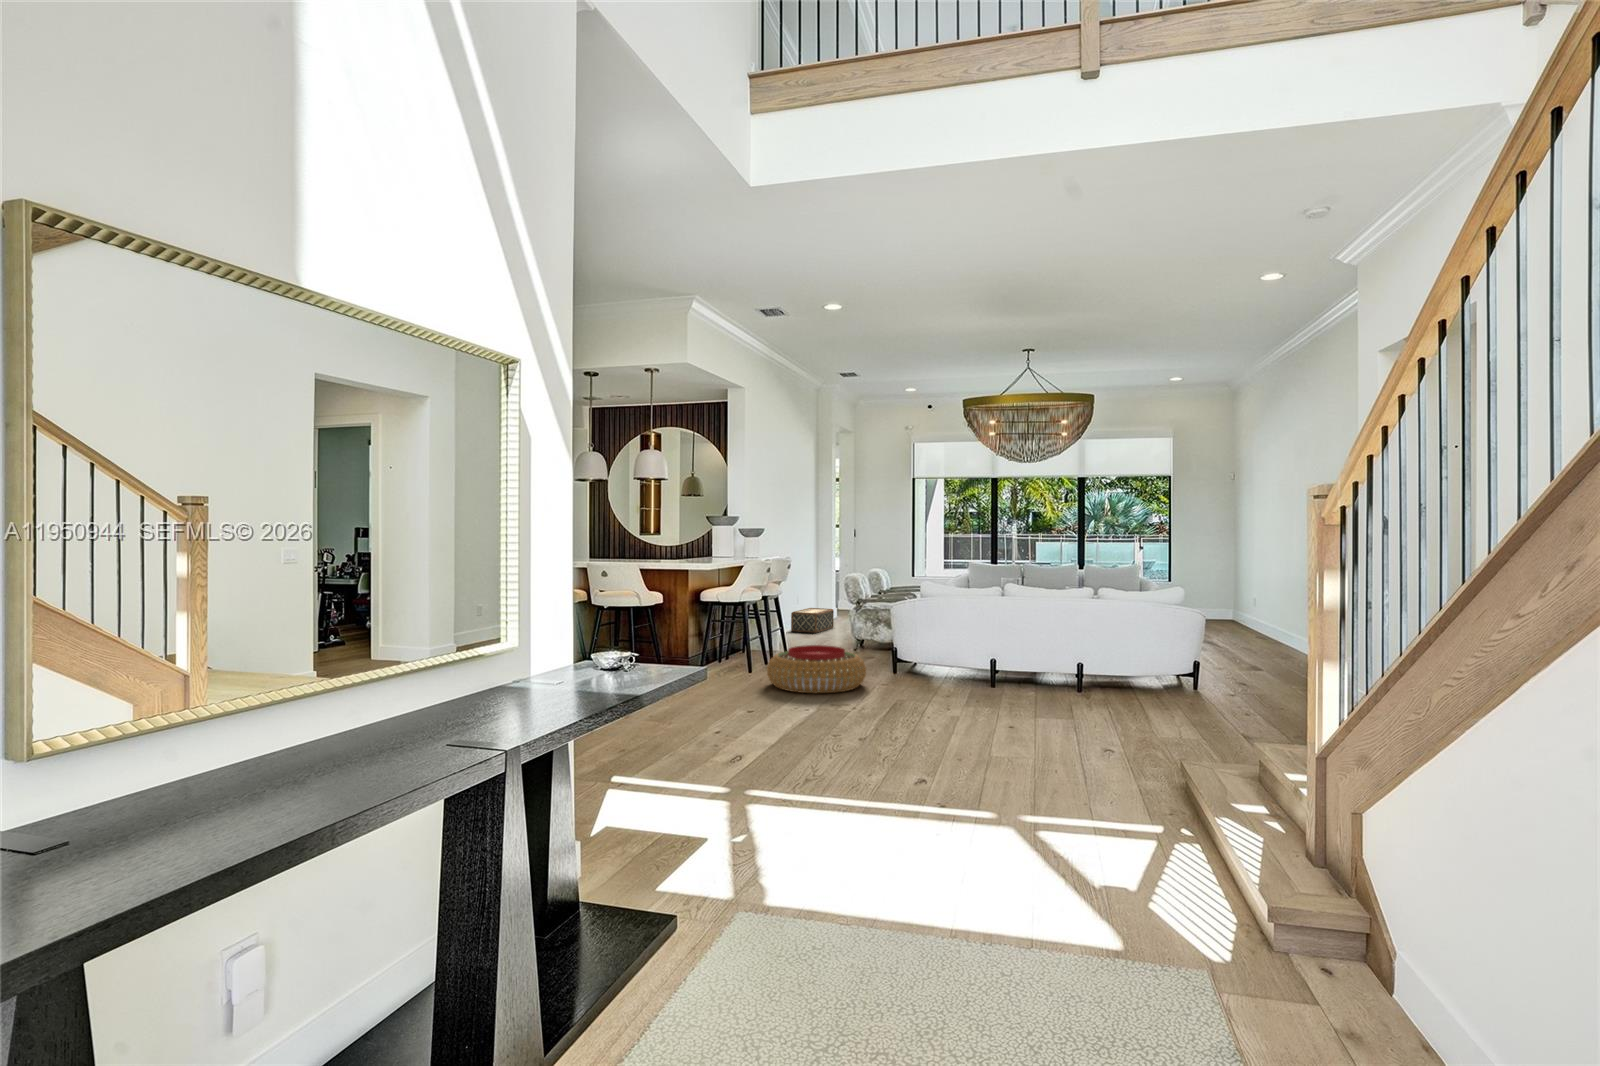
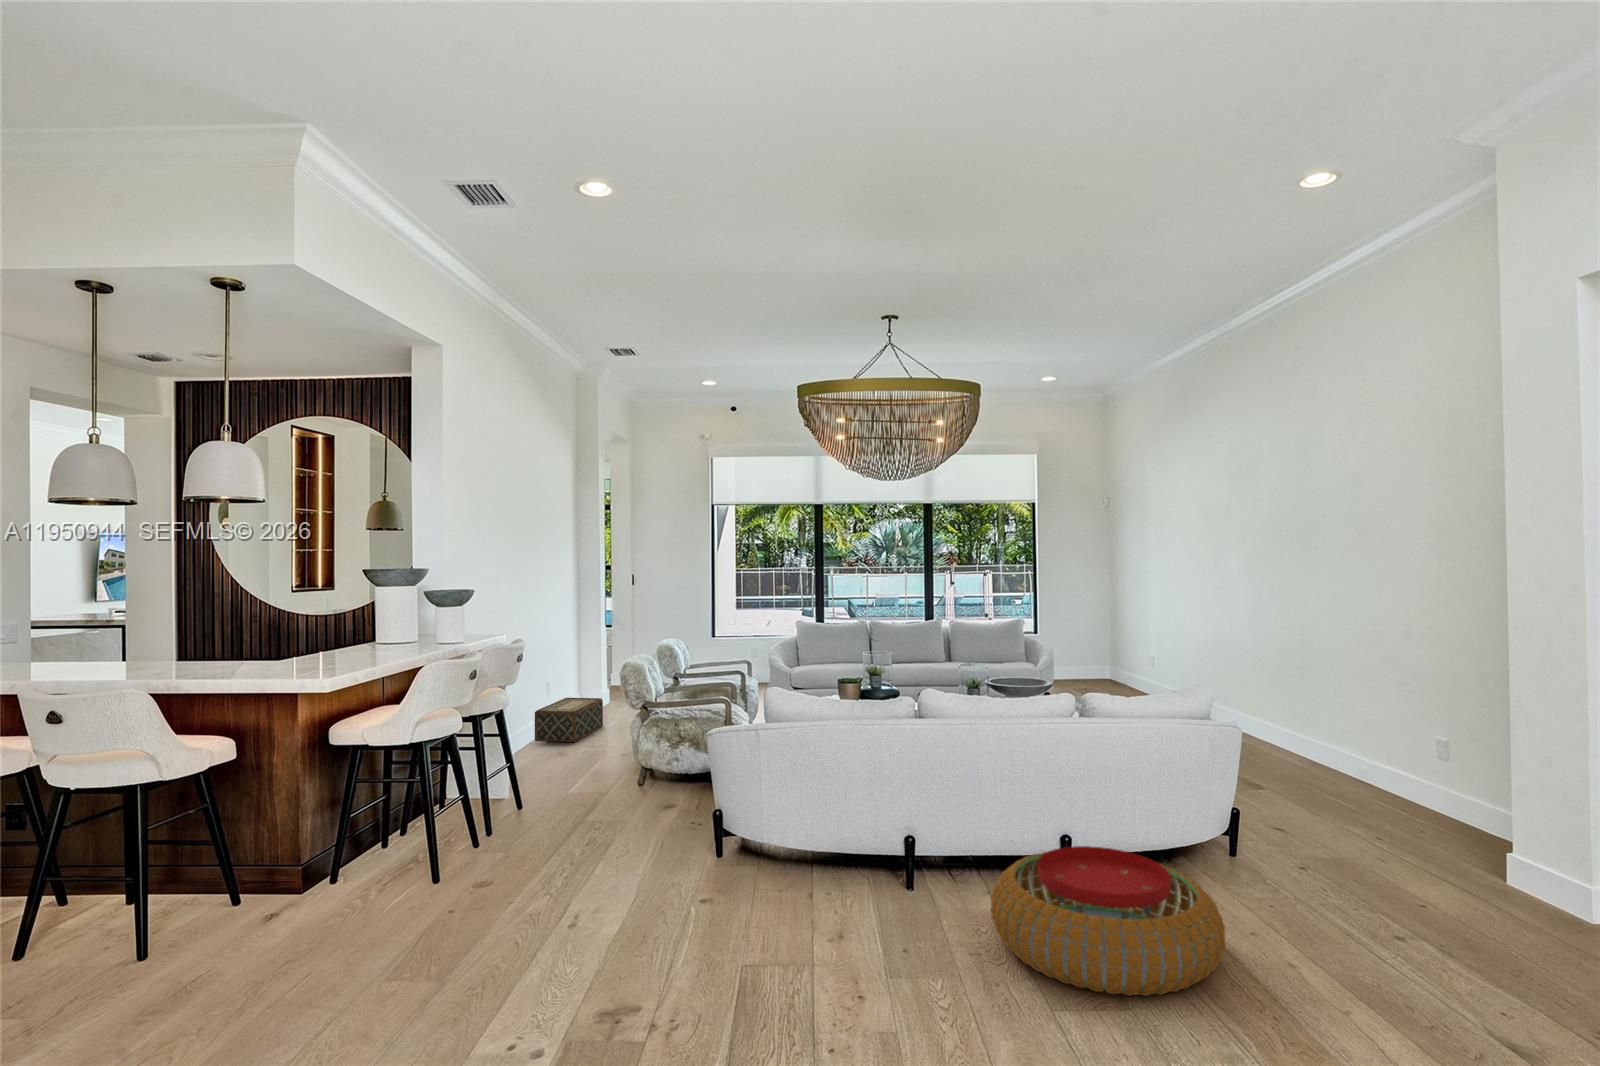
pouf: present [767,645,866,693] -> present [991,846,1225,996]

